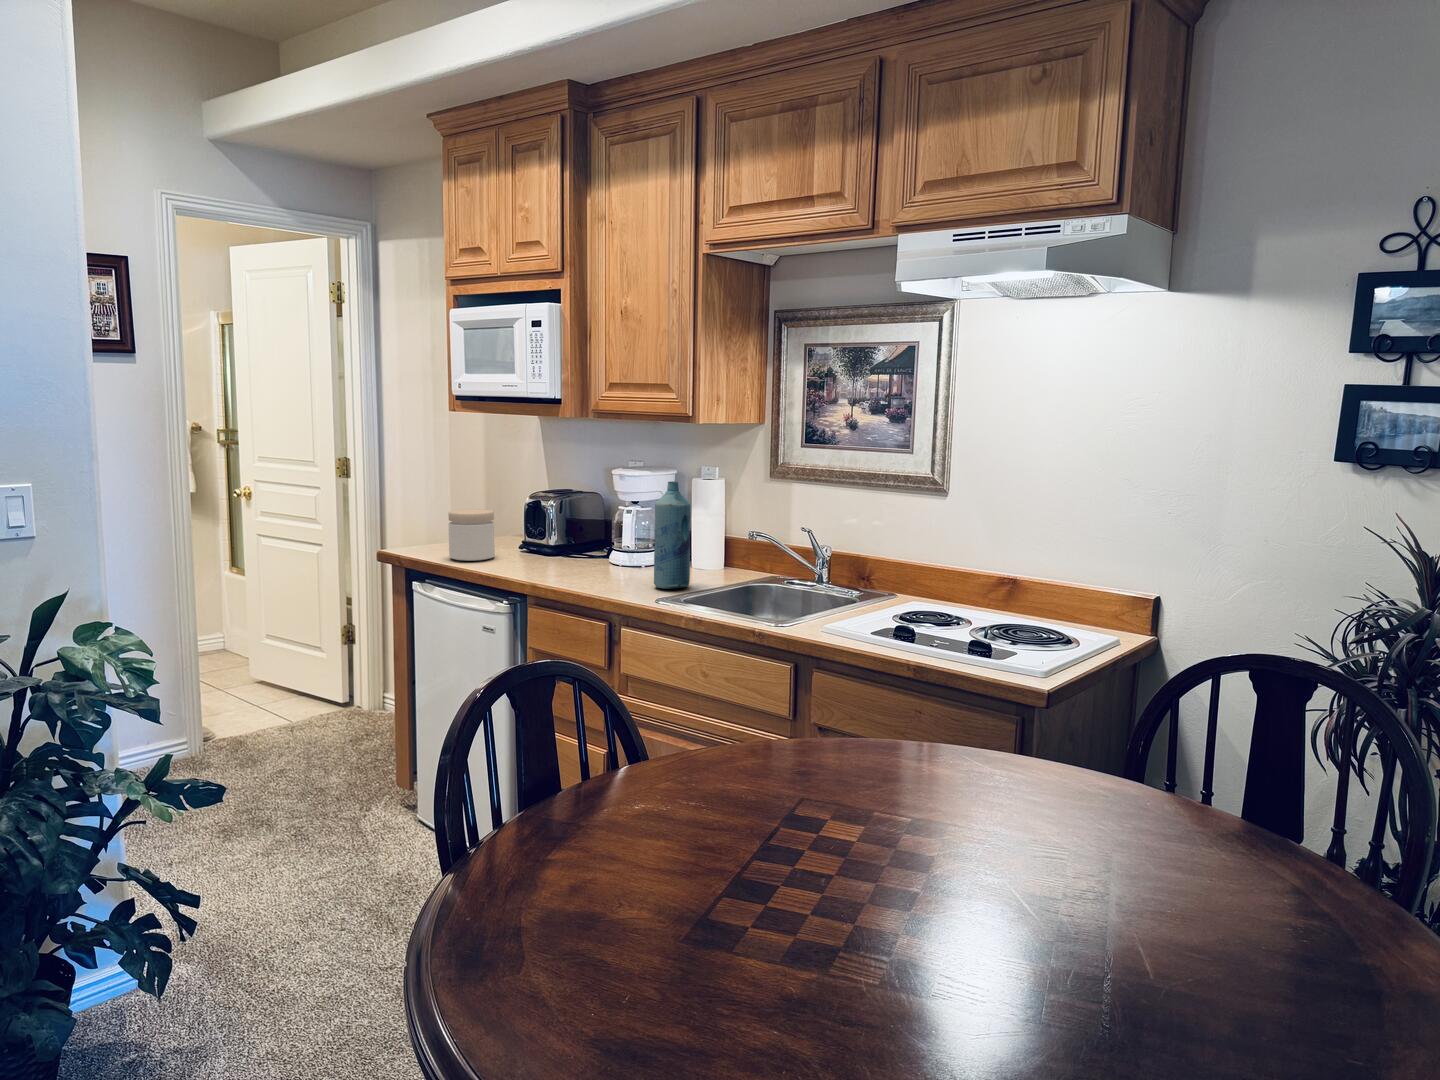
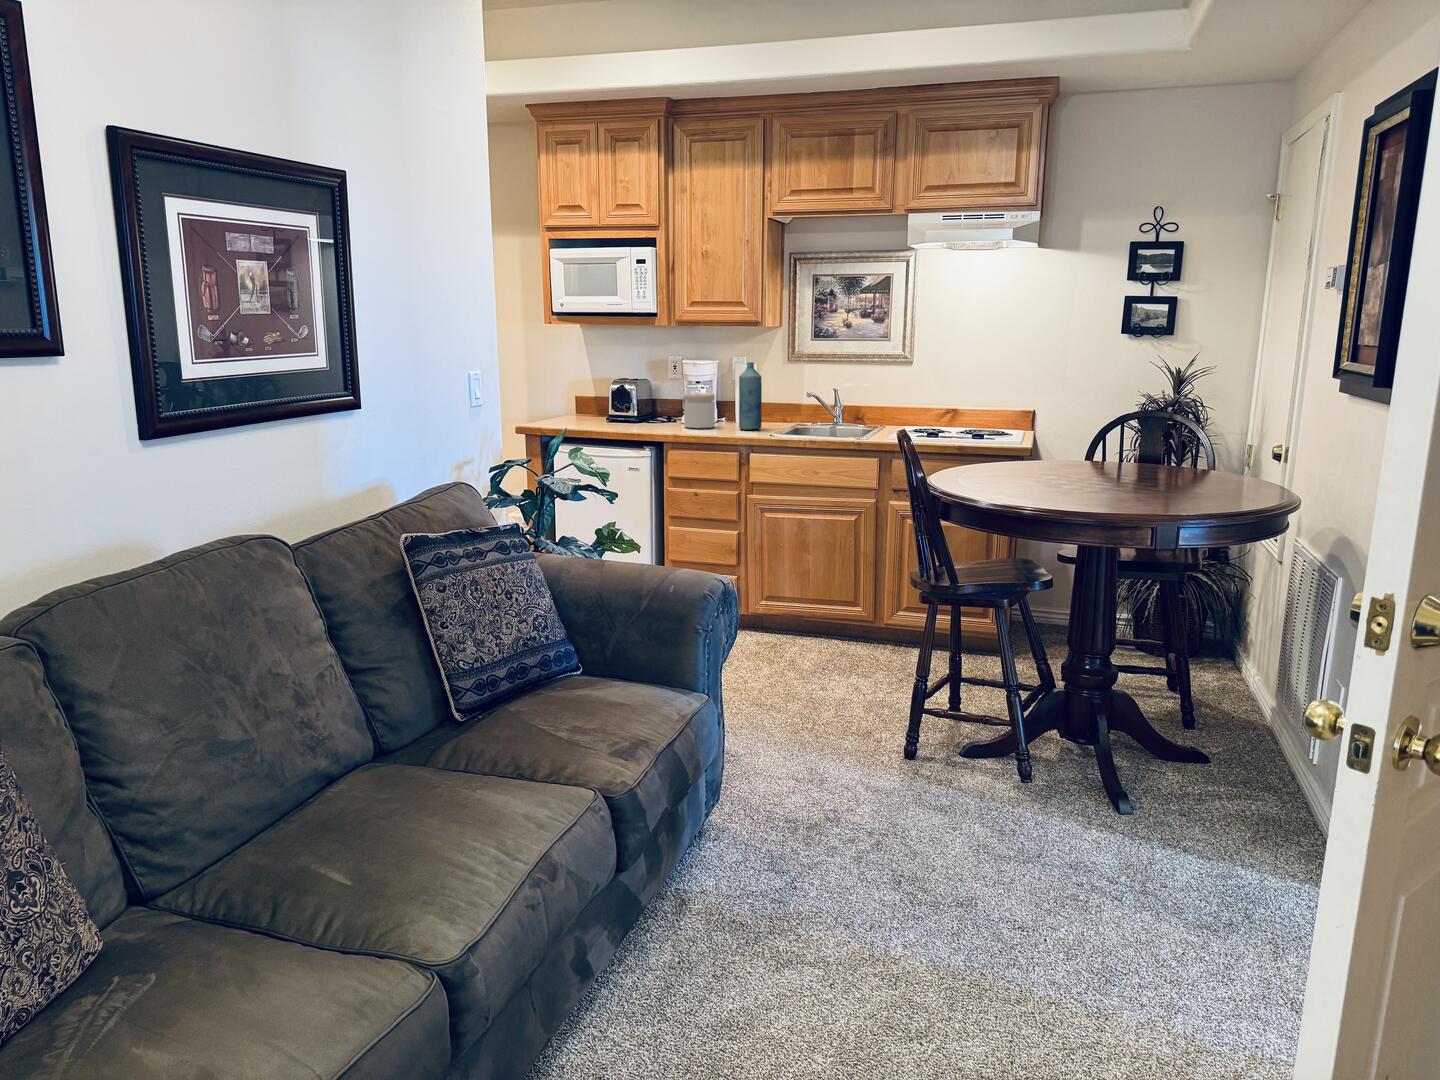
jar: present [448,509,495,561] -> present [684,393,715,428]

